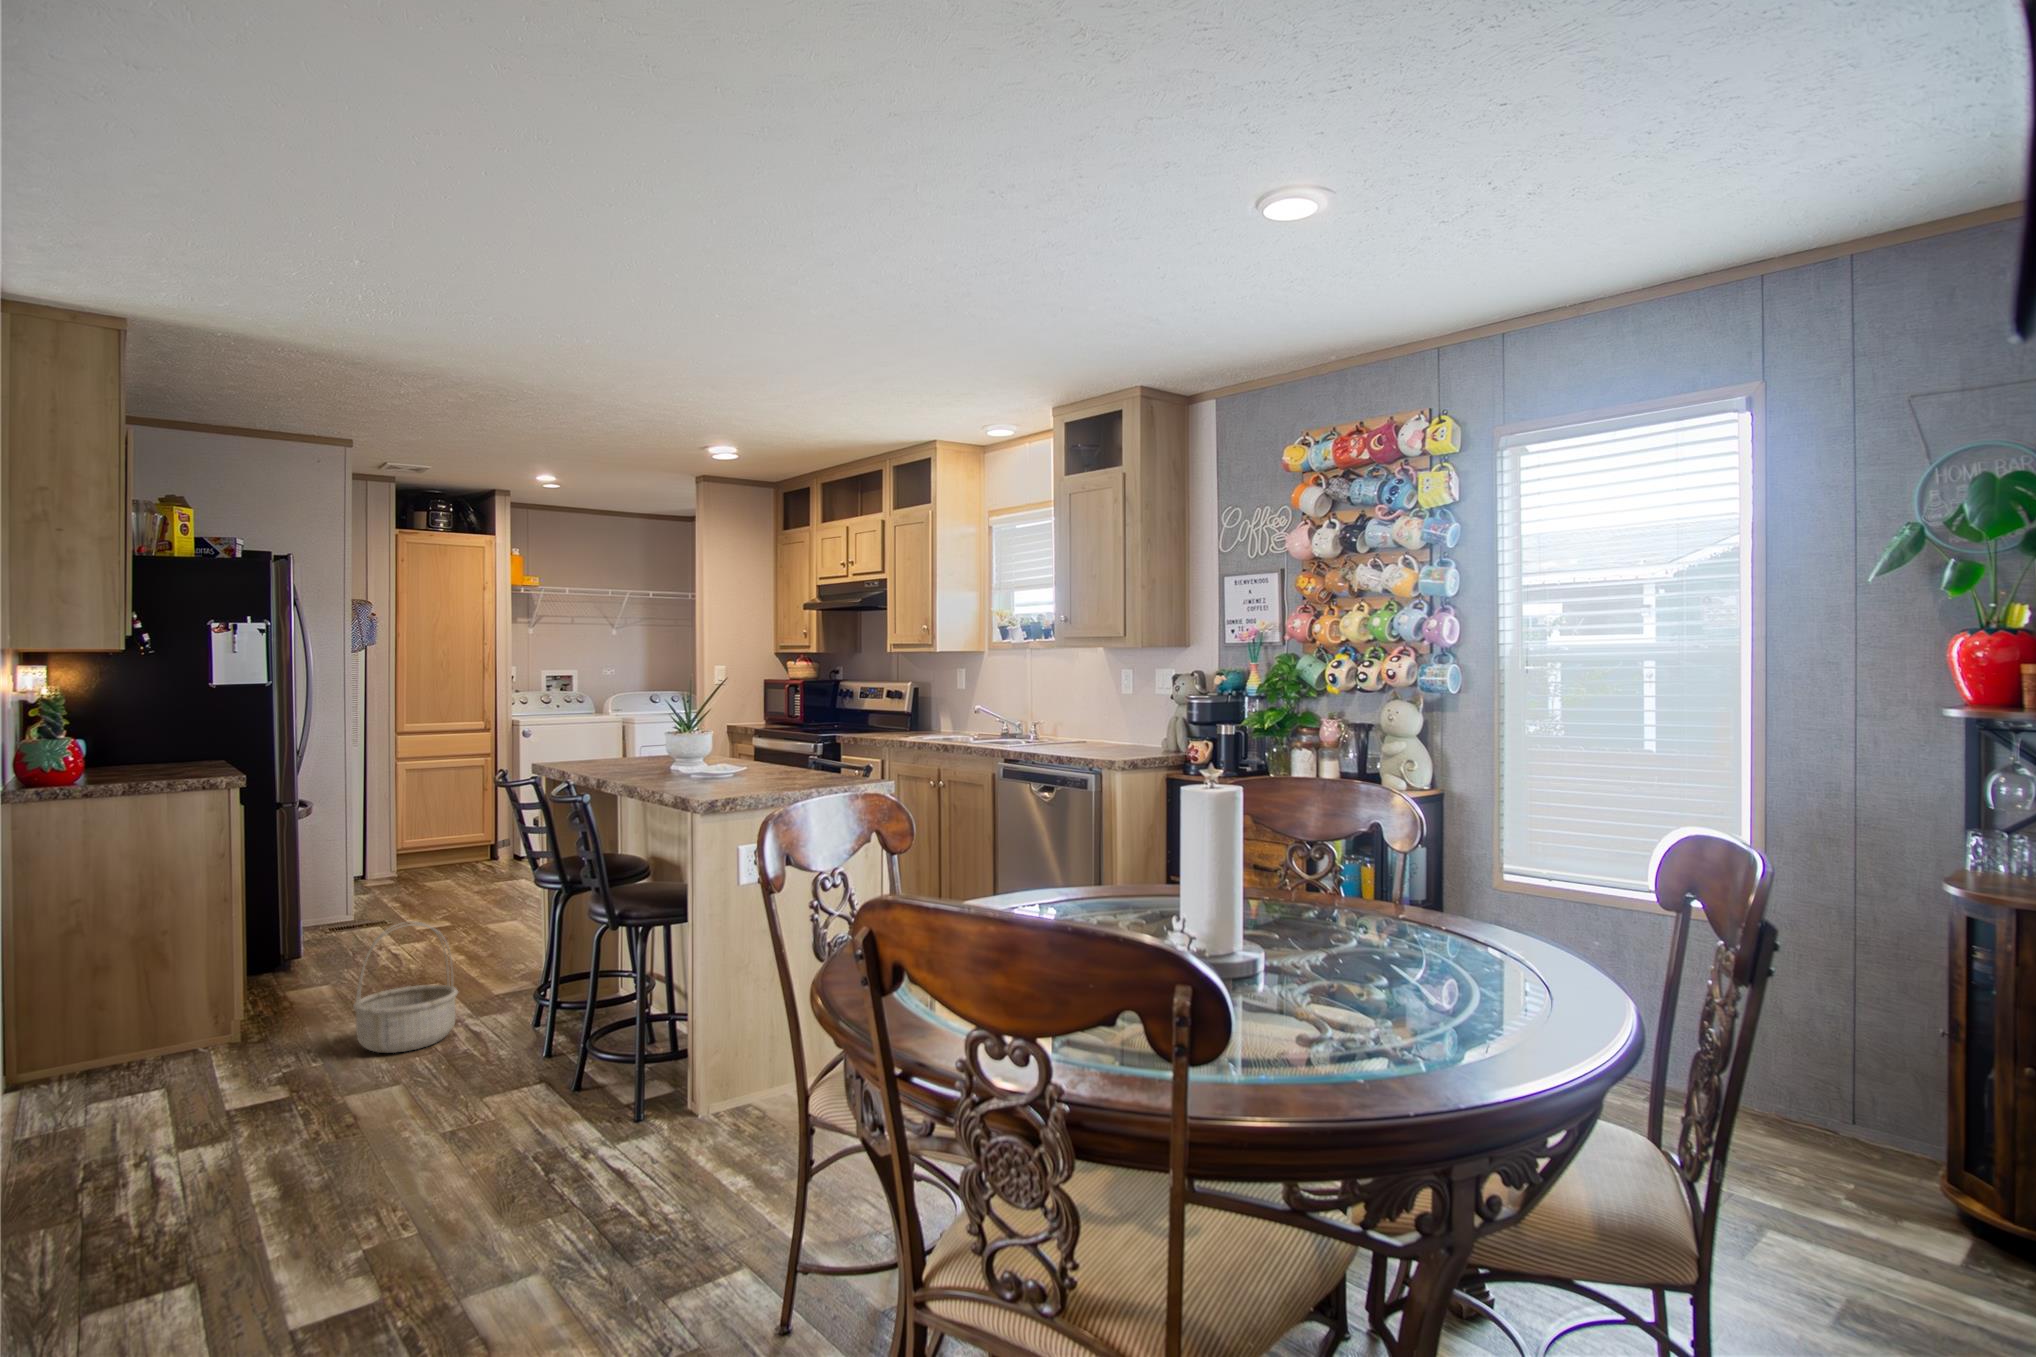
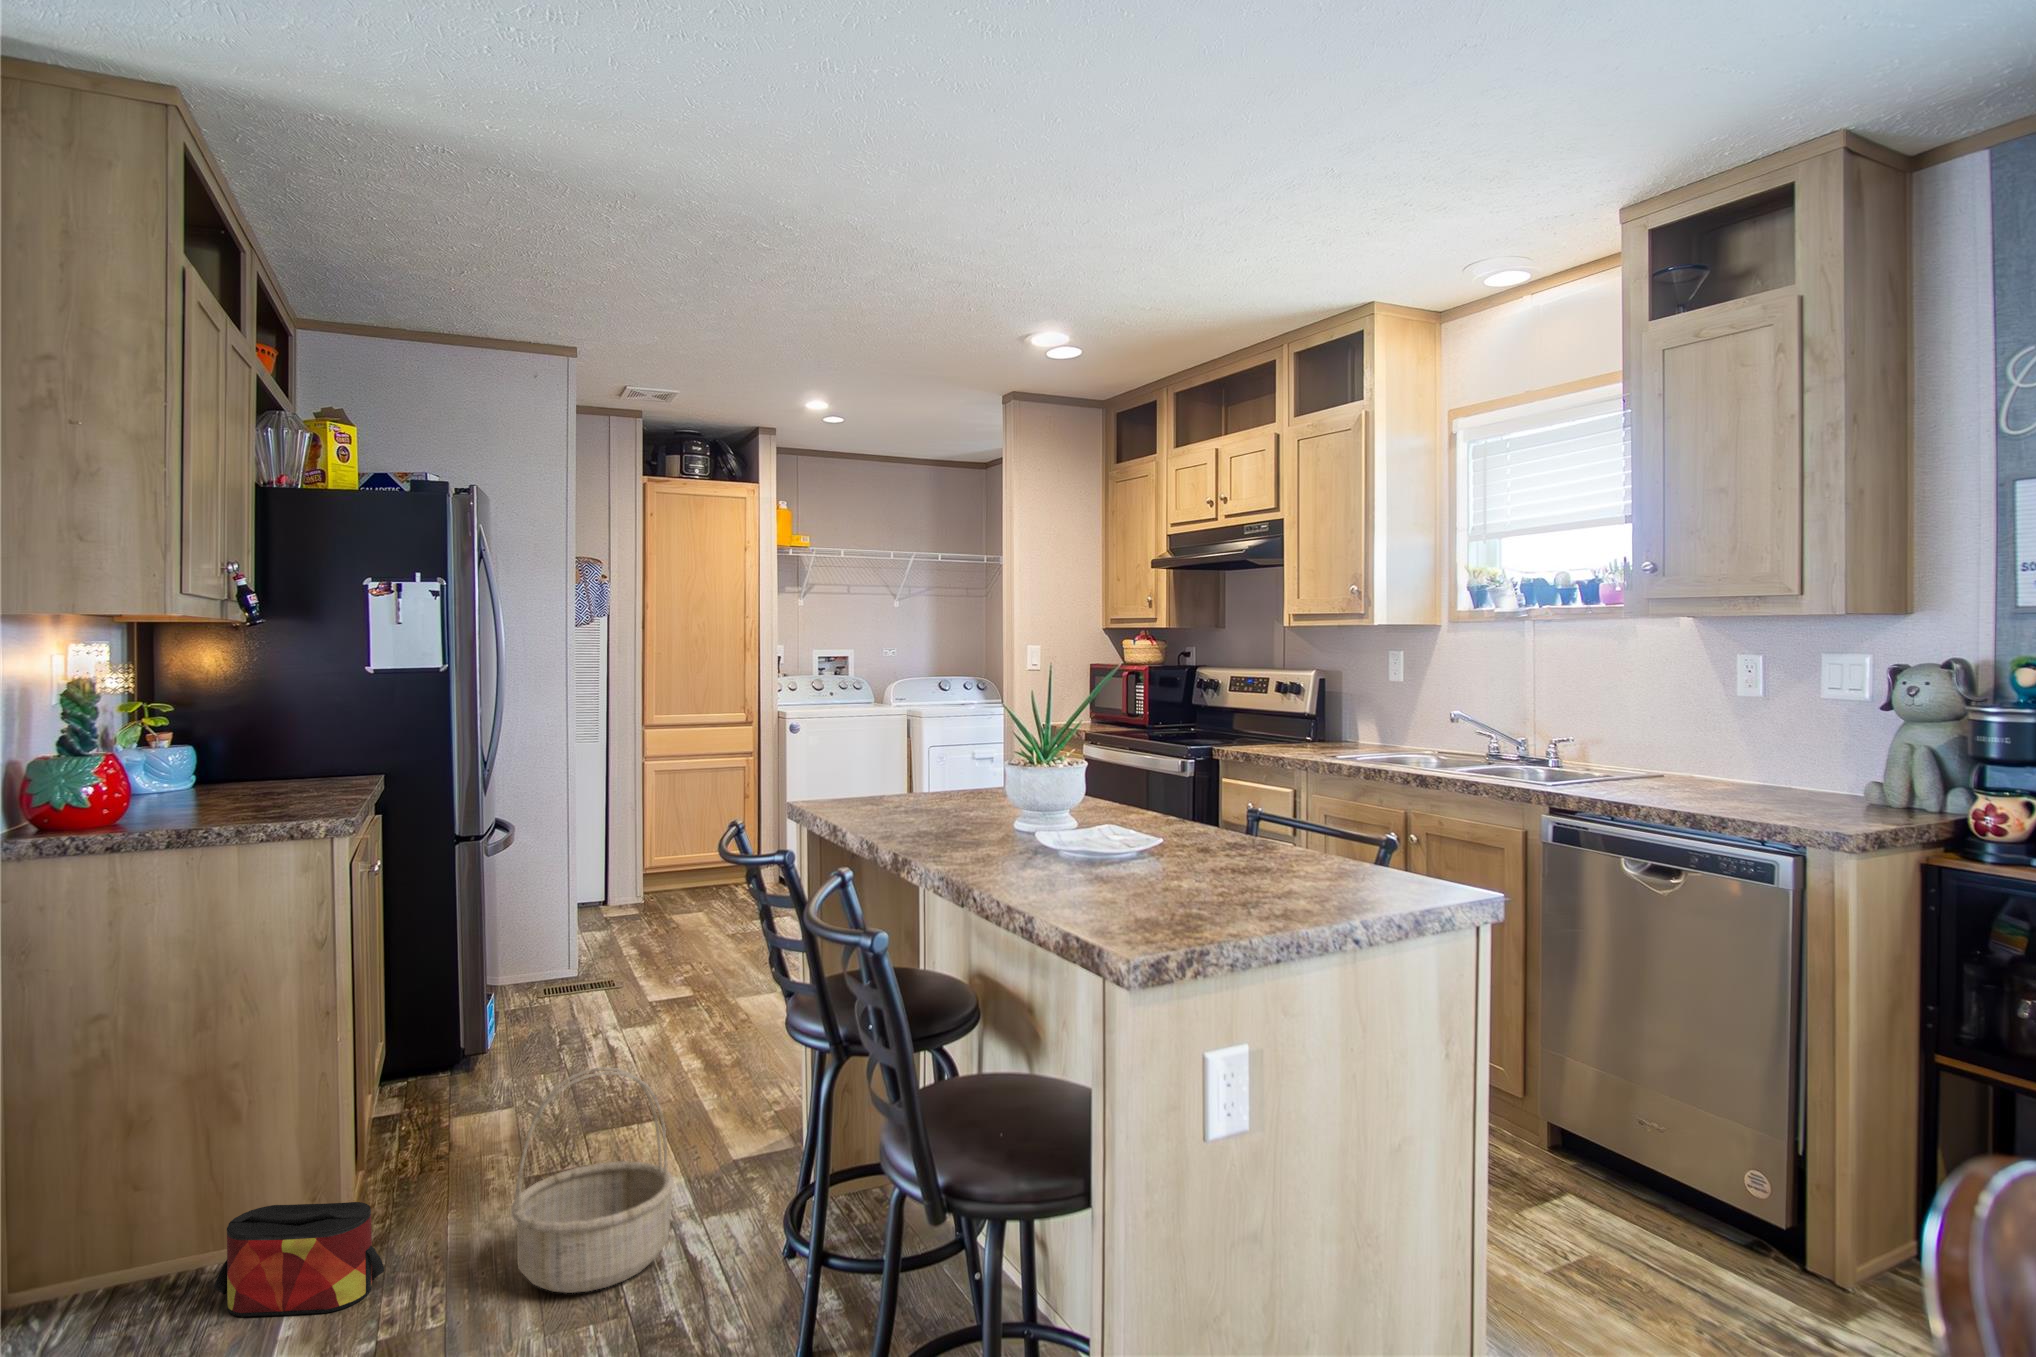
bag: none [151,1011,267,1077] -> present [214,1202,384,1317]

